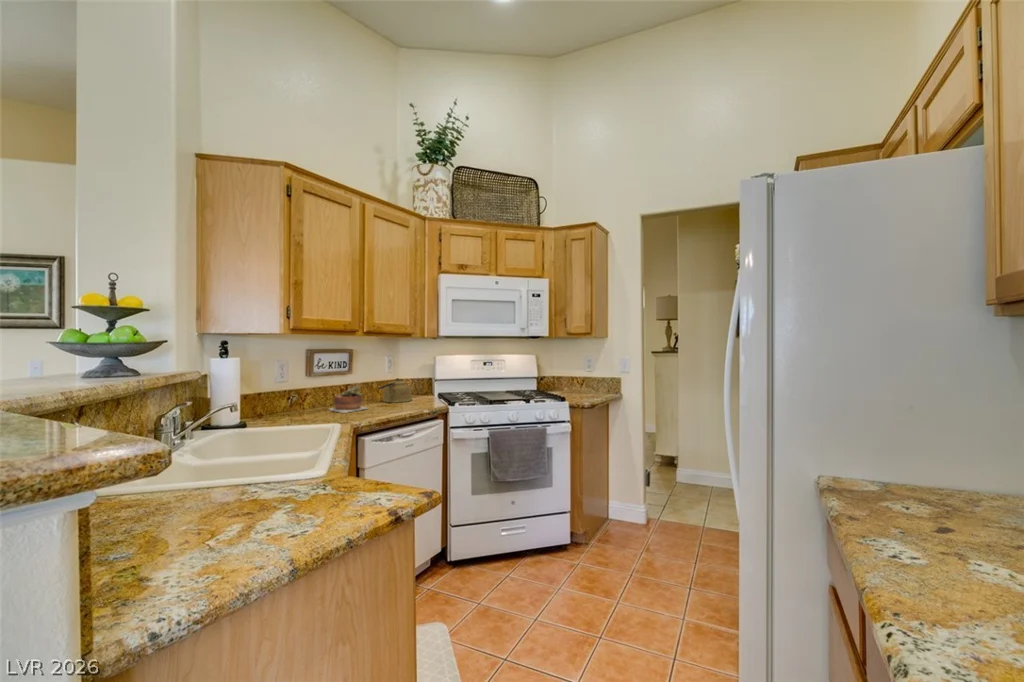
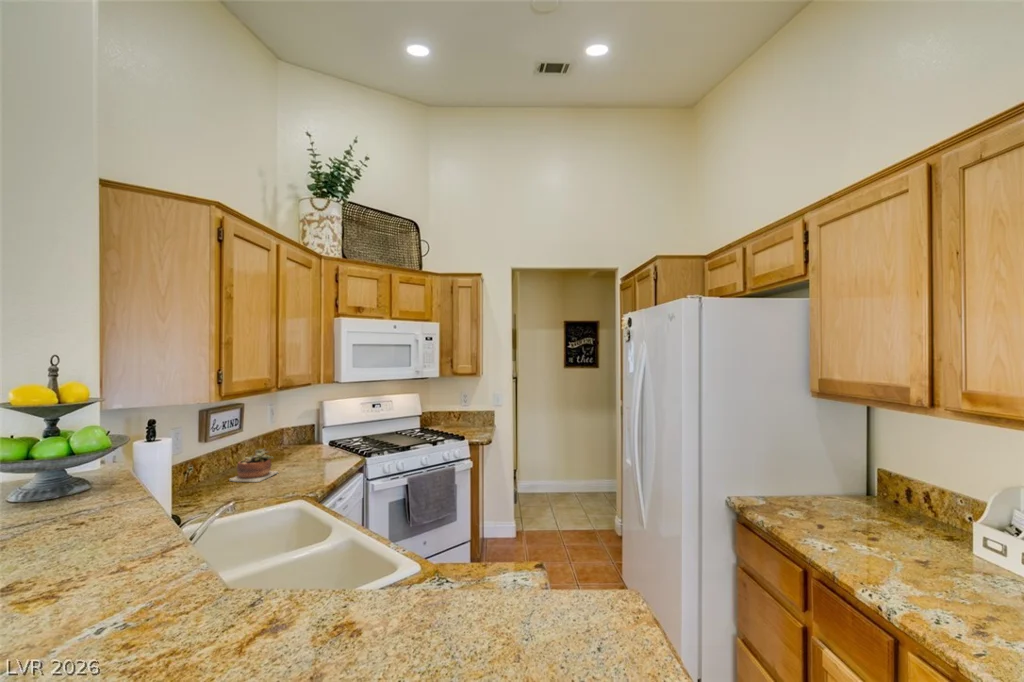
kettle: present [379,378,412,403] -> none [272,432,310,461]

